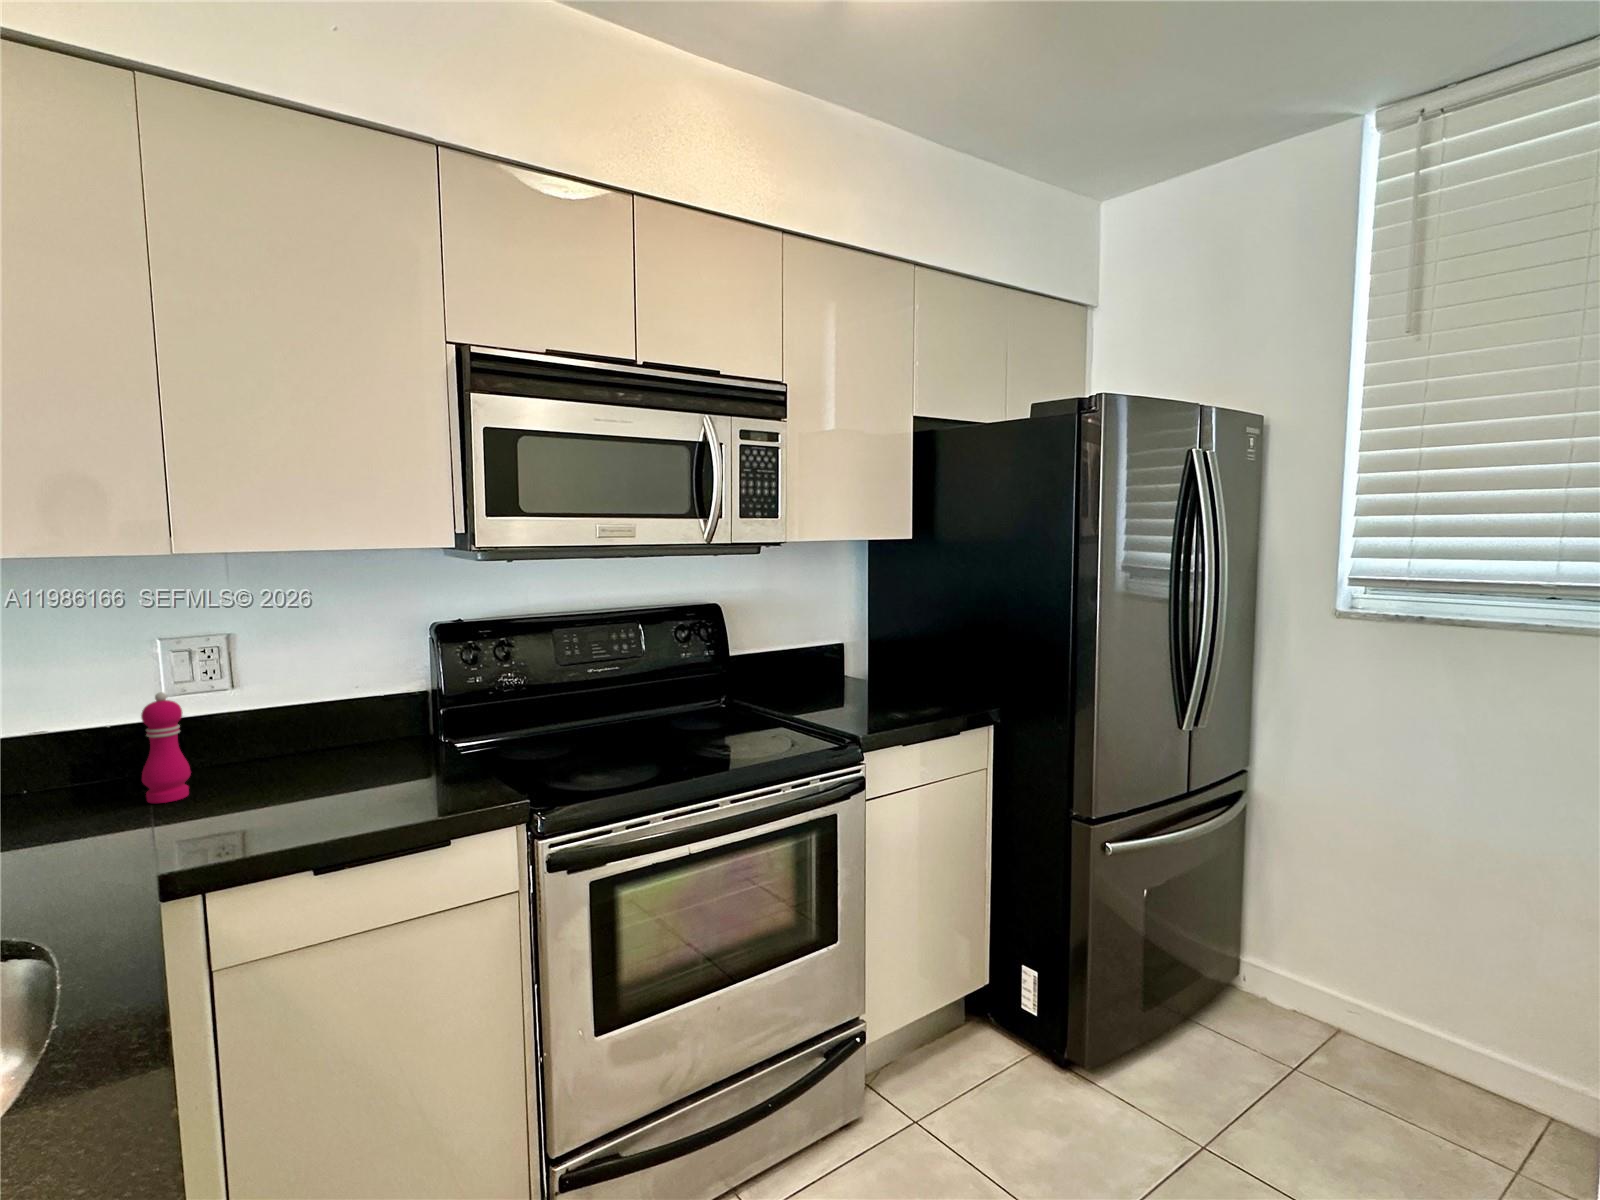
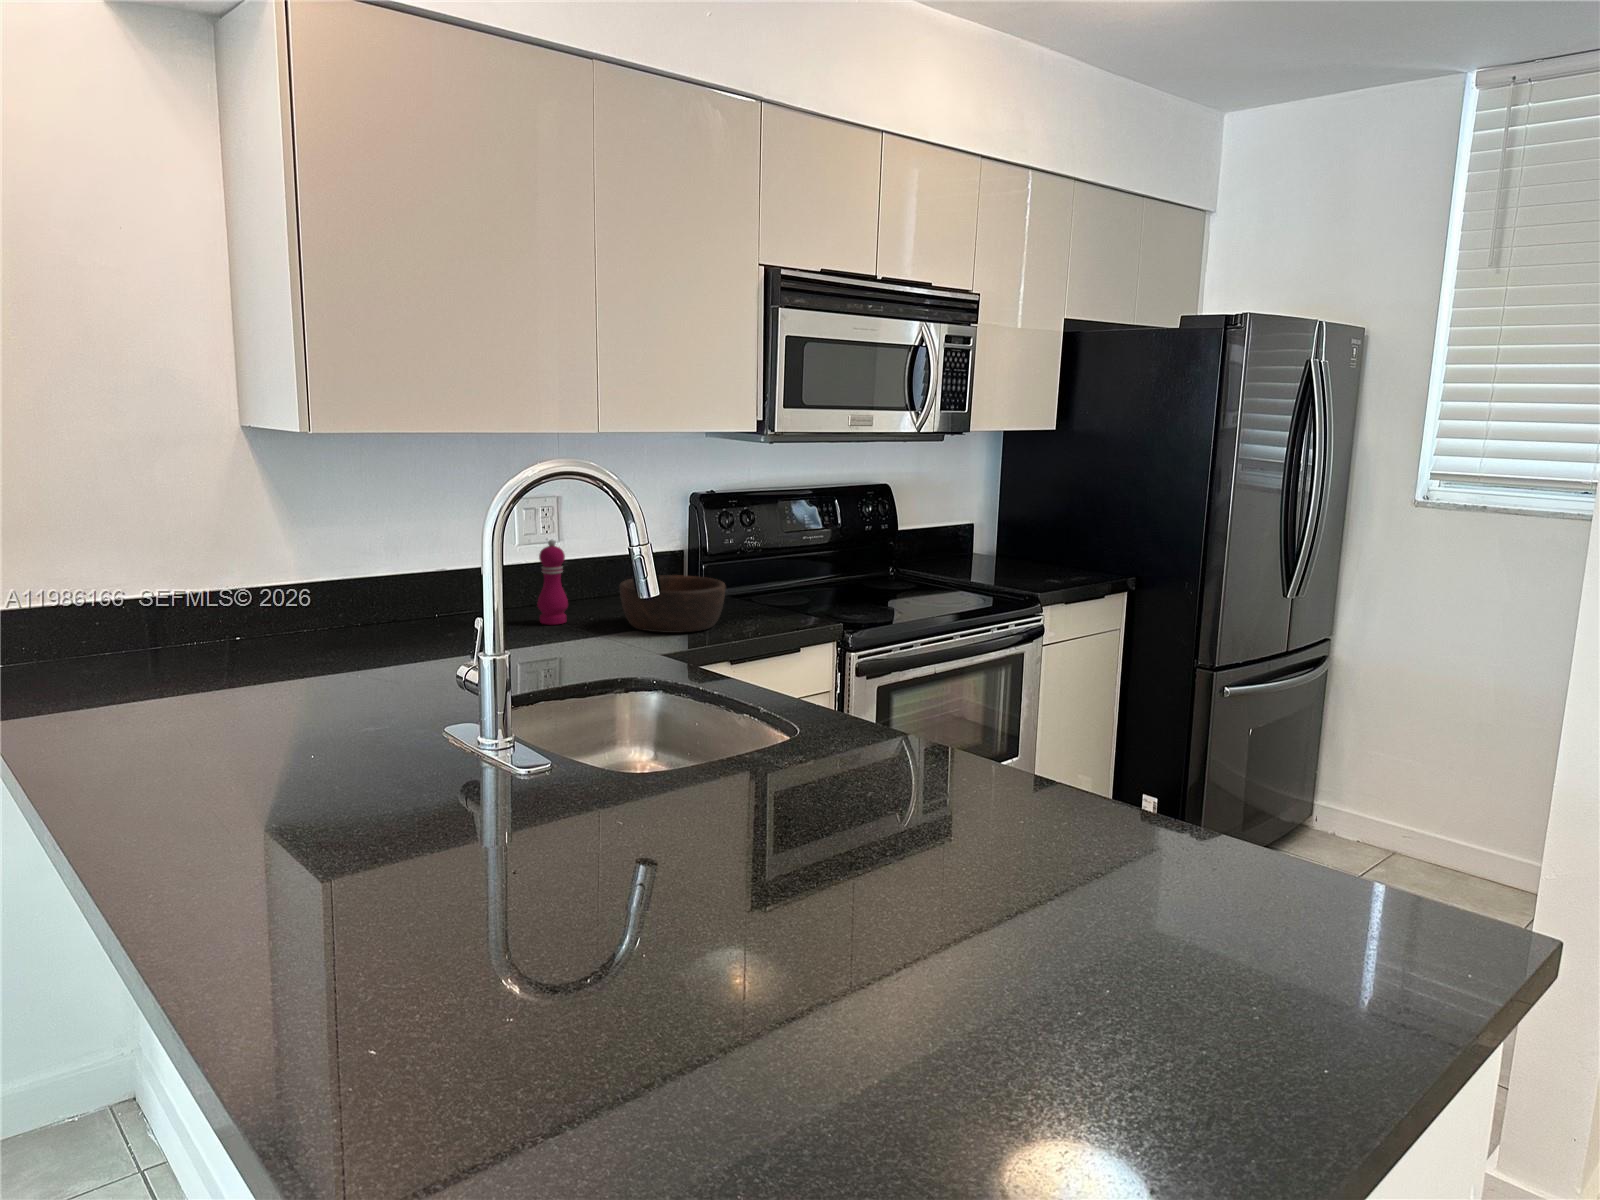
wooden bowl: none [217,733,381,823] -> present [620,575,726,633]

